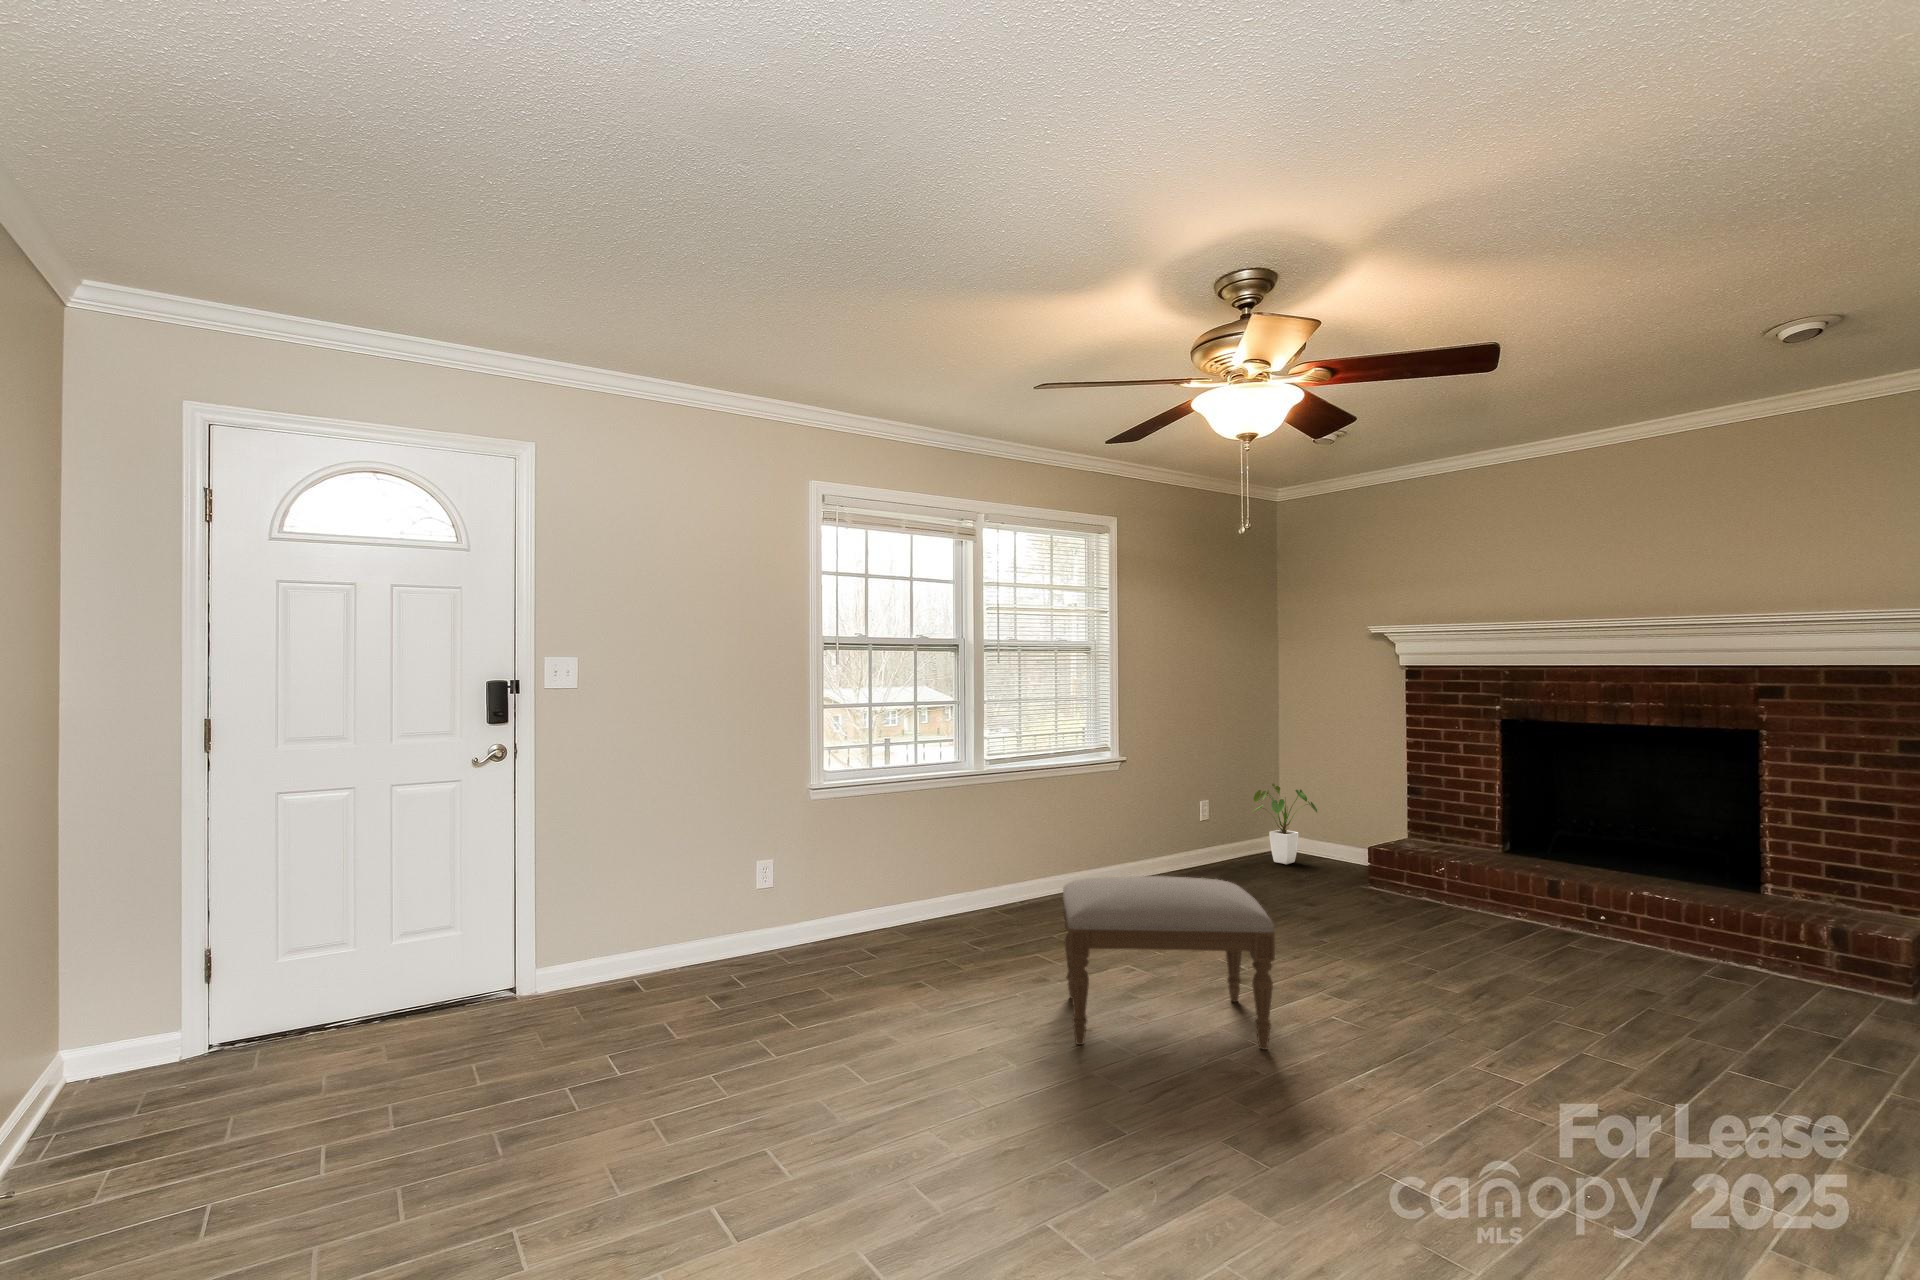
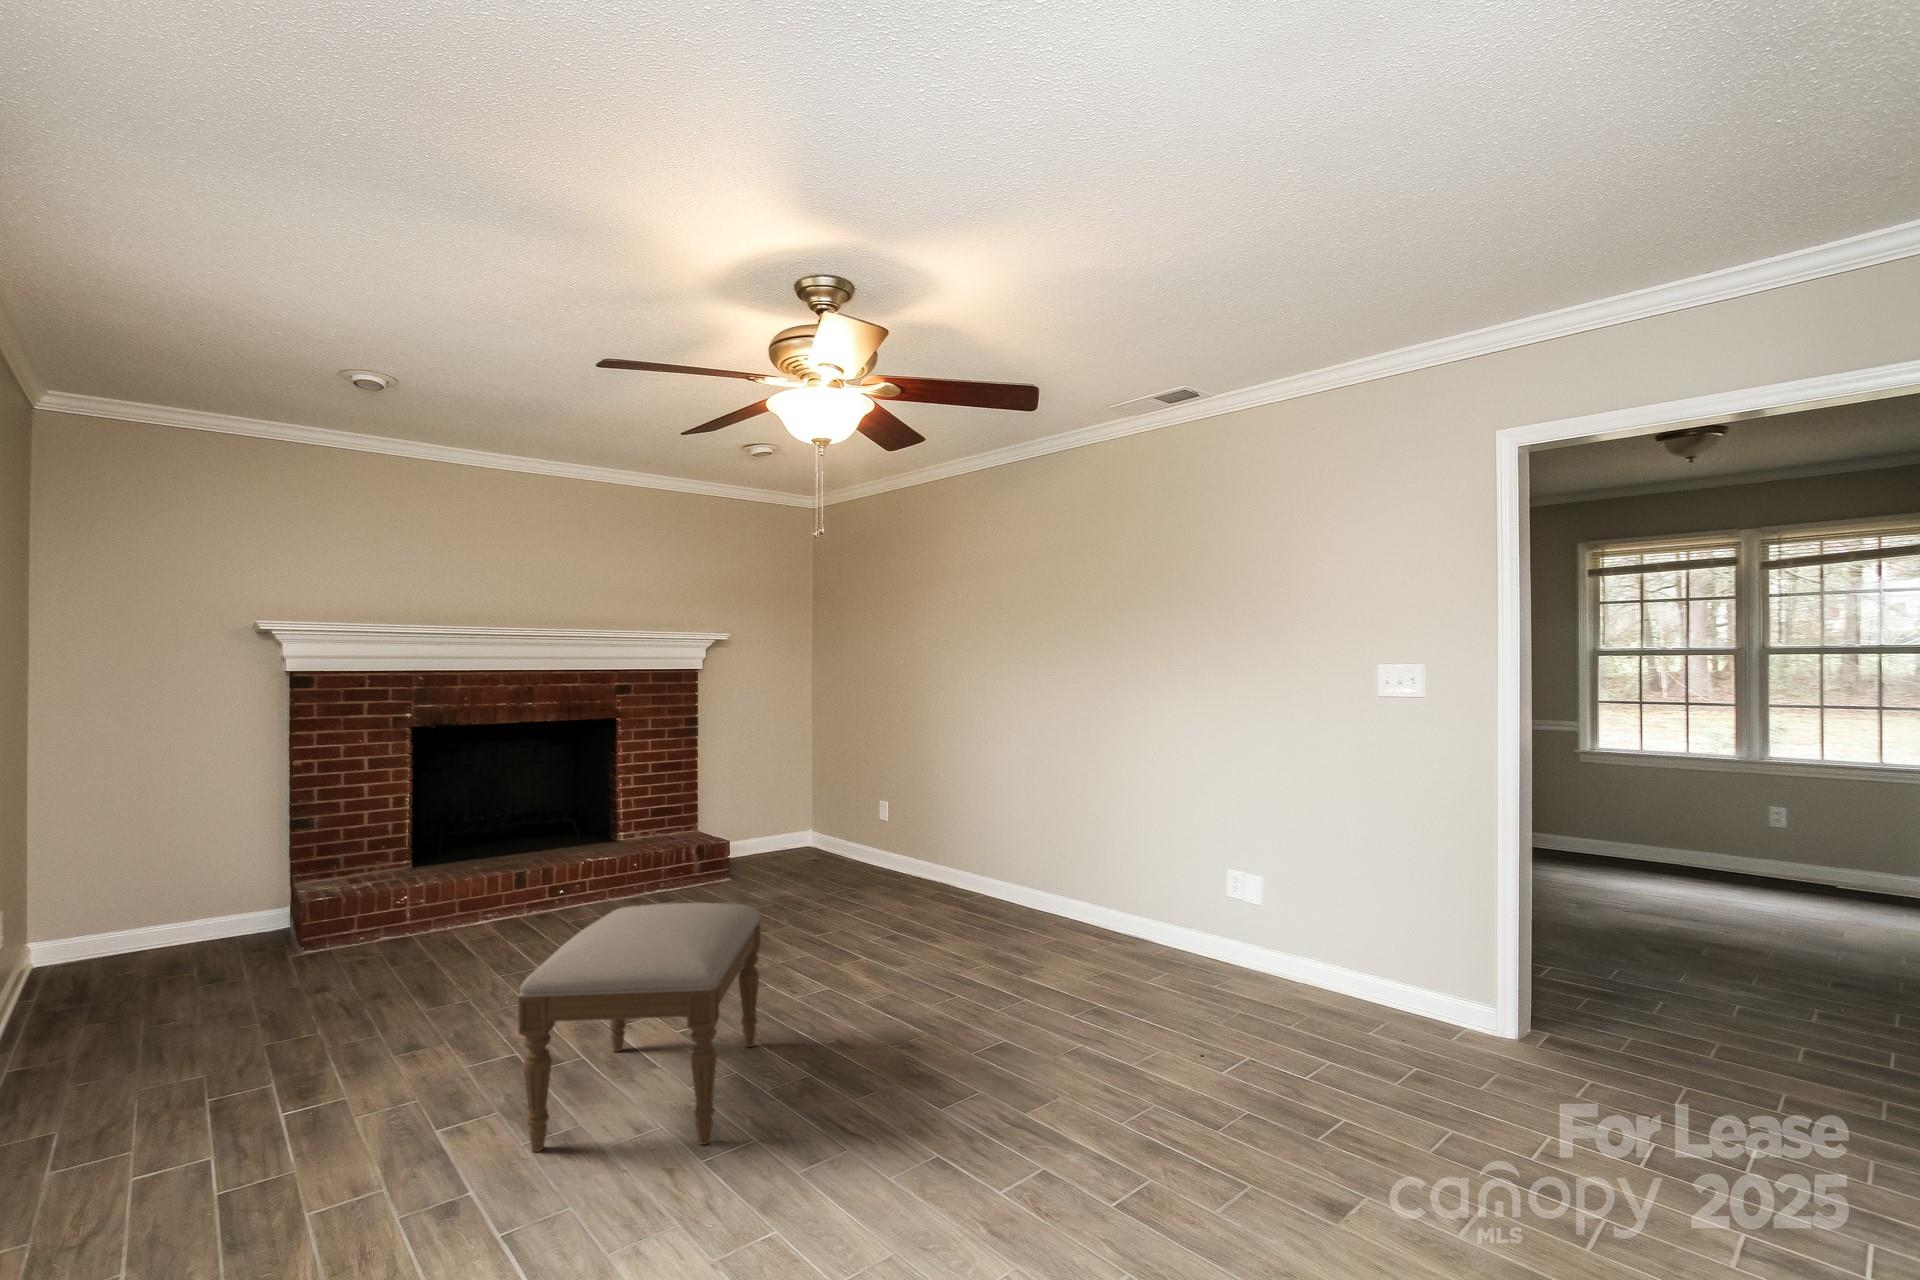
house plant: present [1253,783,1317,864] -> none [9,858,158,989]

